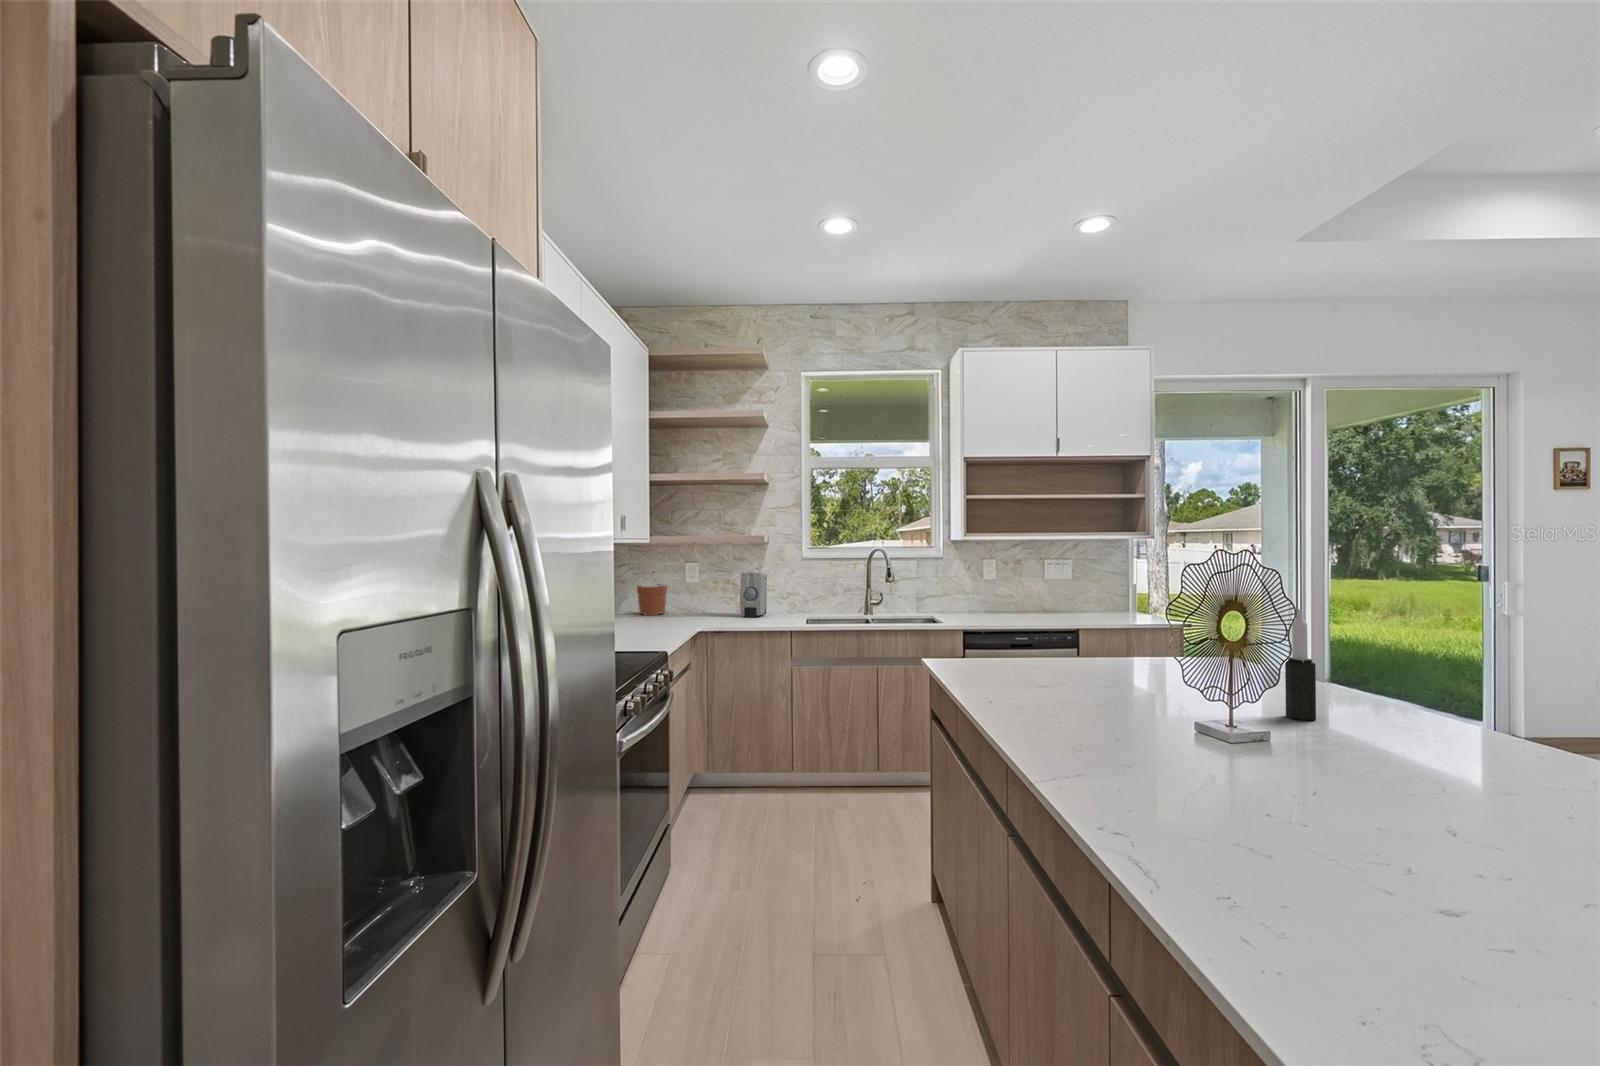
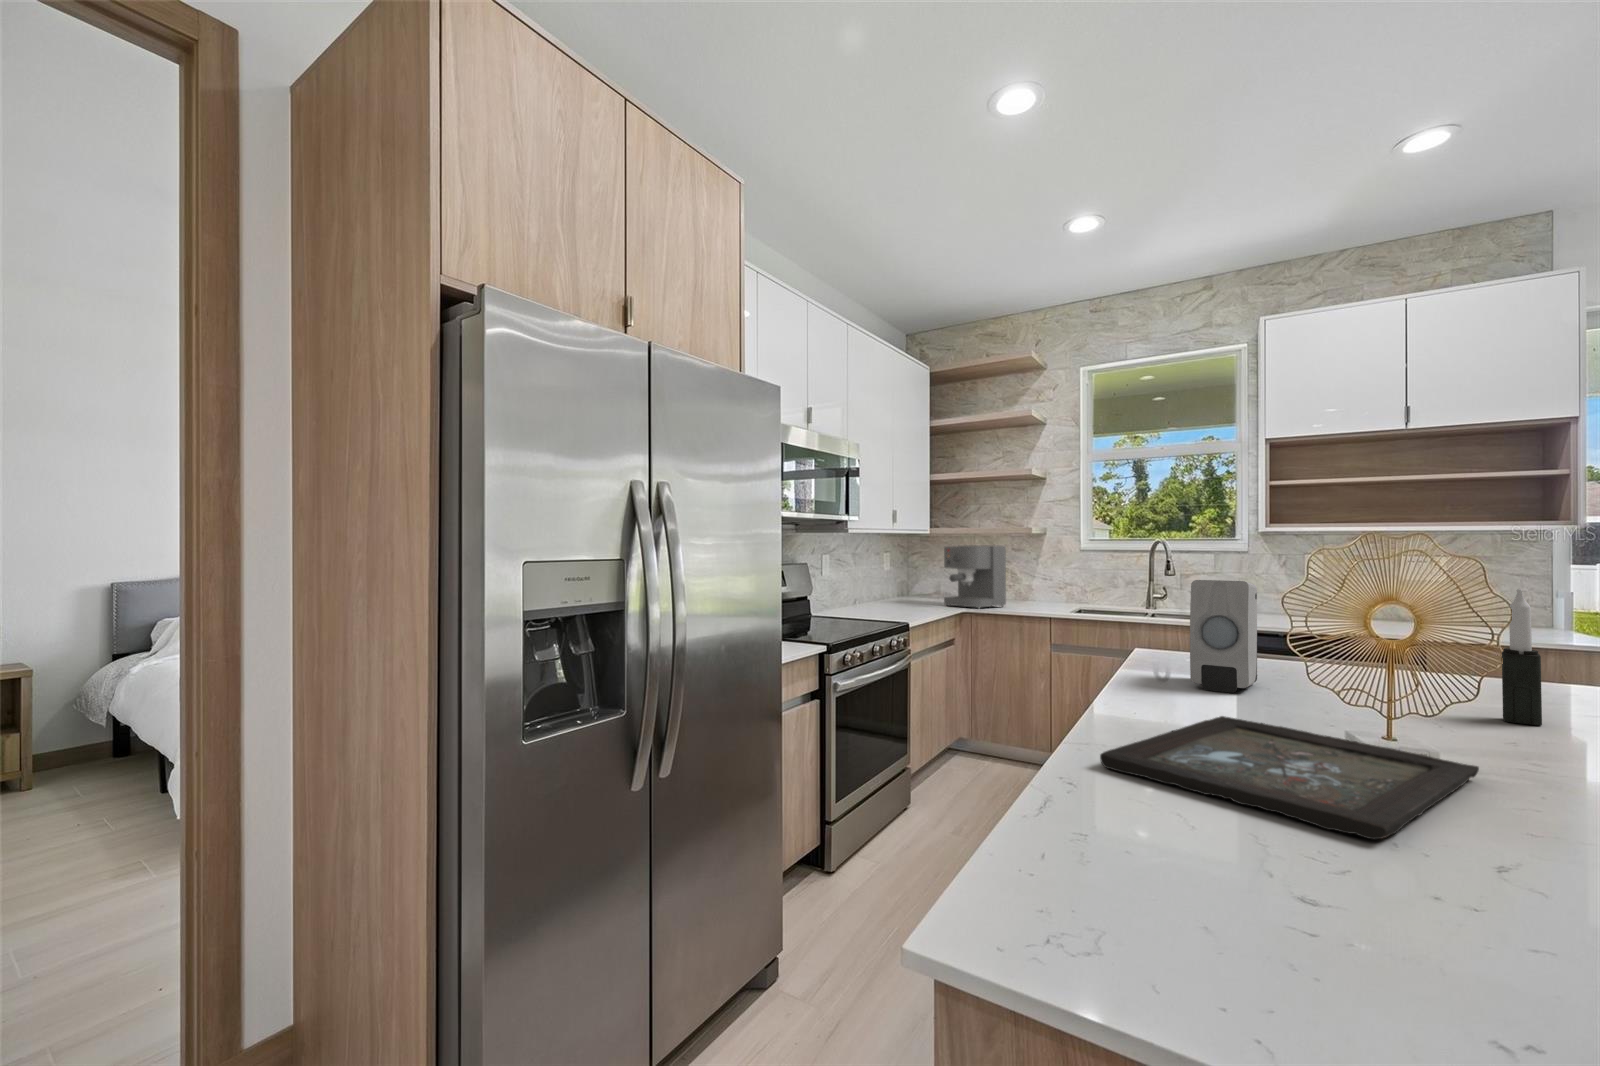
coffee maker: none [673,555,738,626] -> present [944,546,1006,609]
soap dispenser: present [740,573,767,618] -> present [1190,580,1257,693]
plant pot: present [637,586,667,615] -> none [925,561,952,600]
tray: none [1151,750,1462,878] -> present [1100,716,1479,839]

